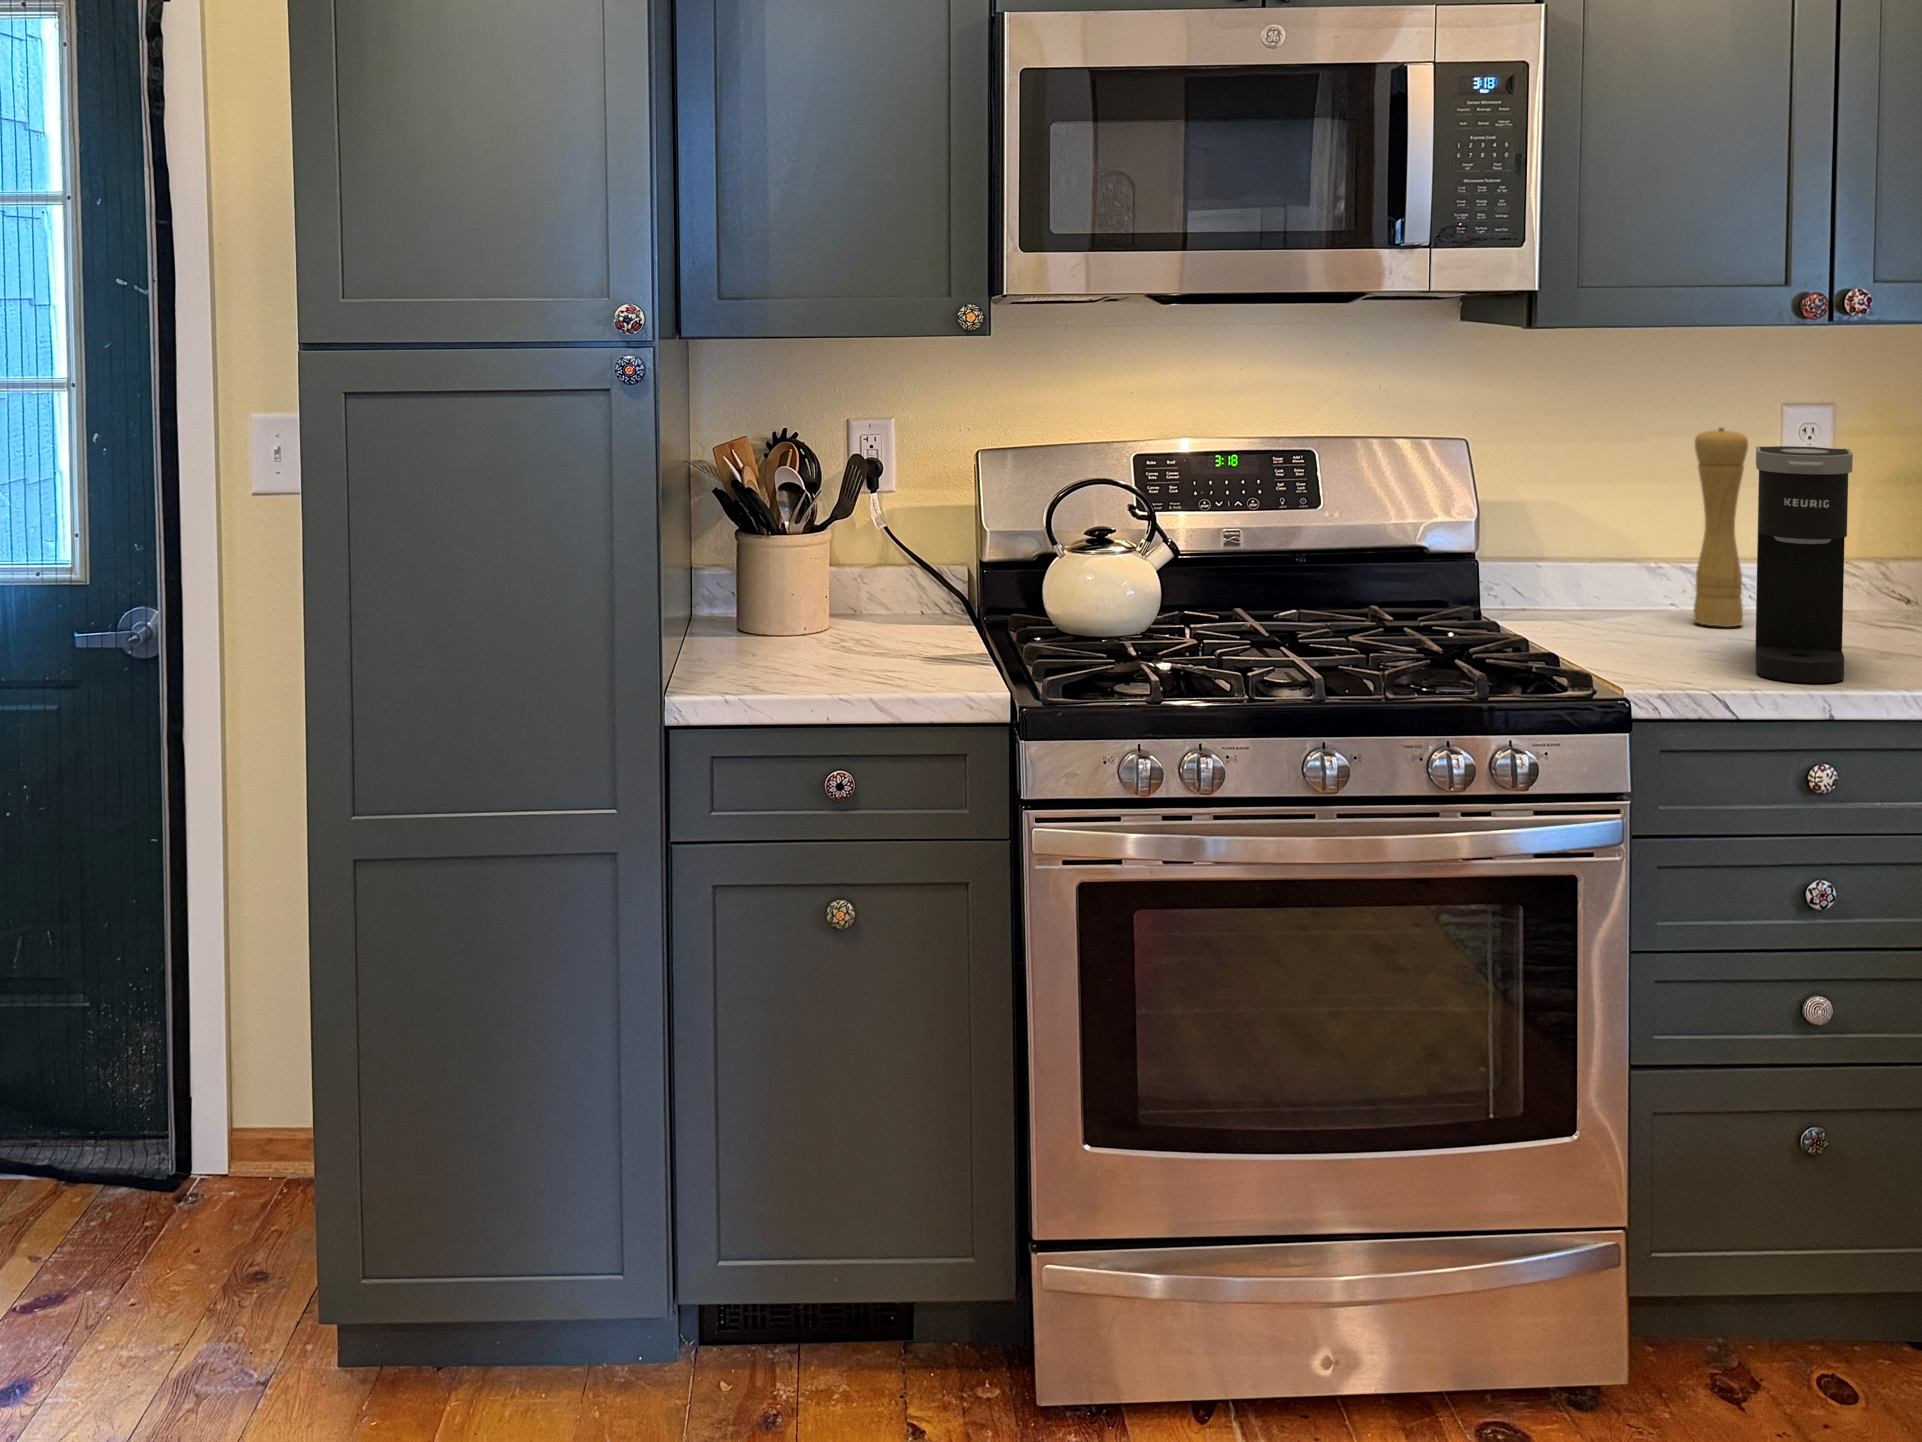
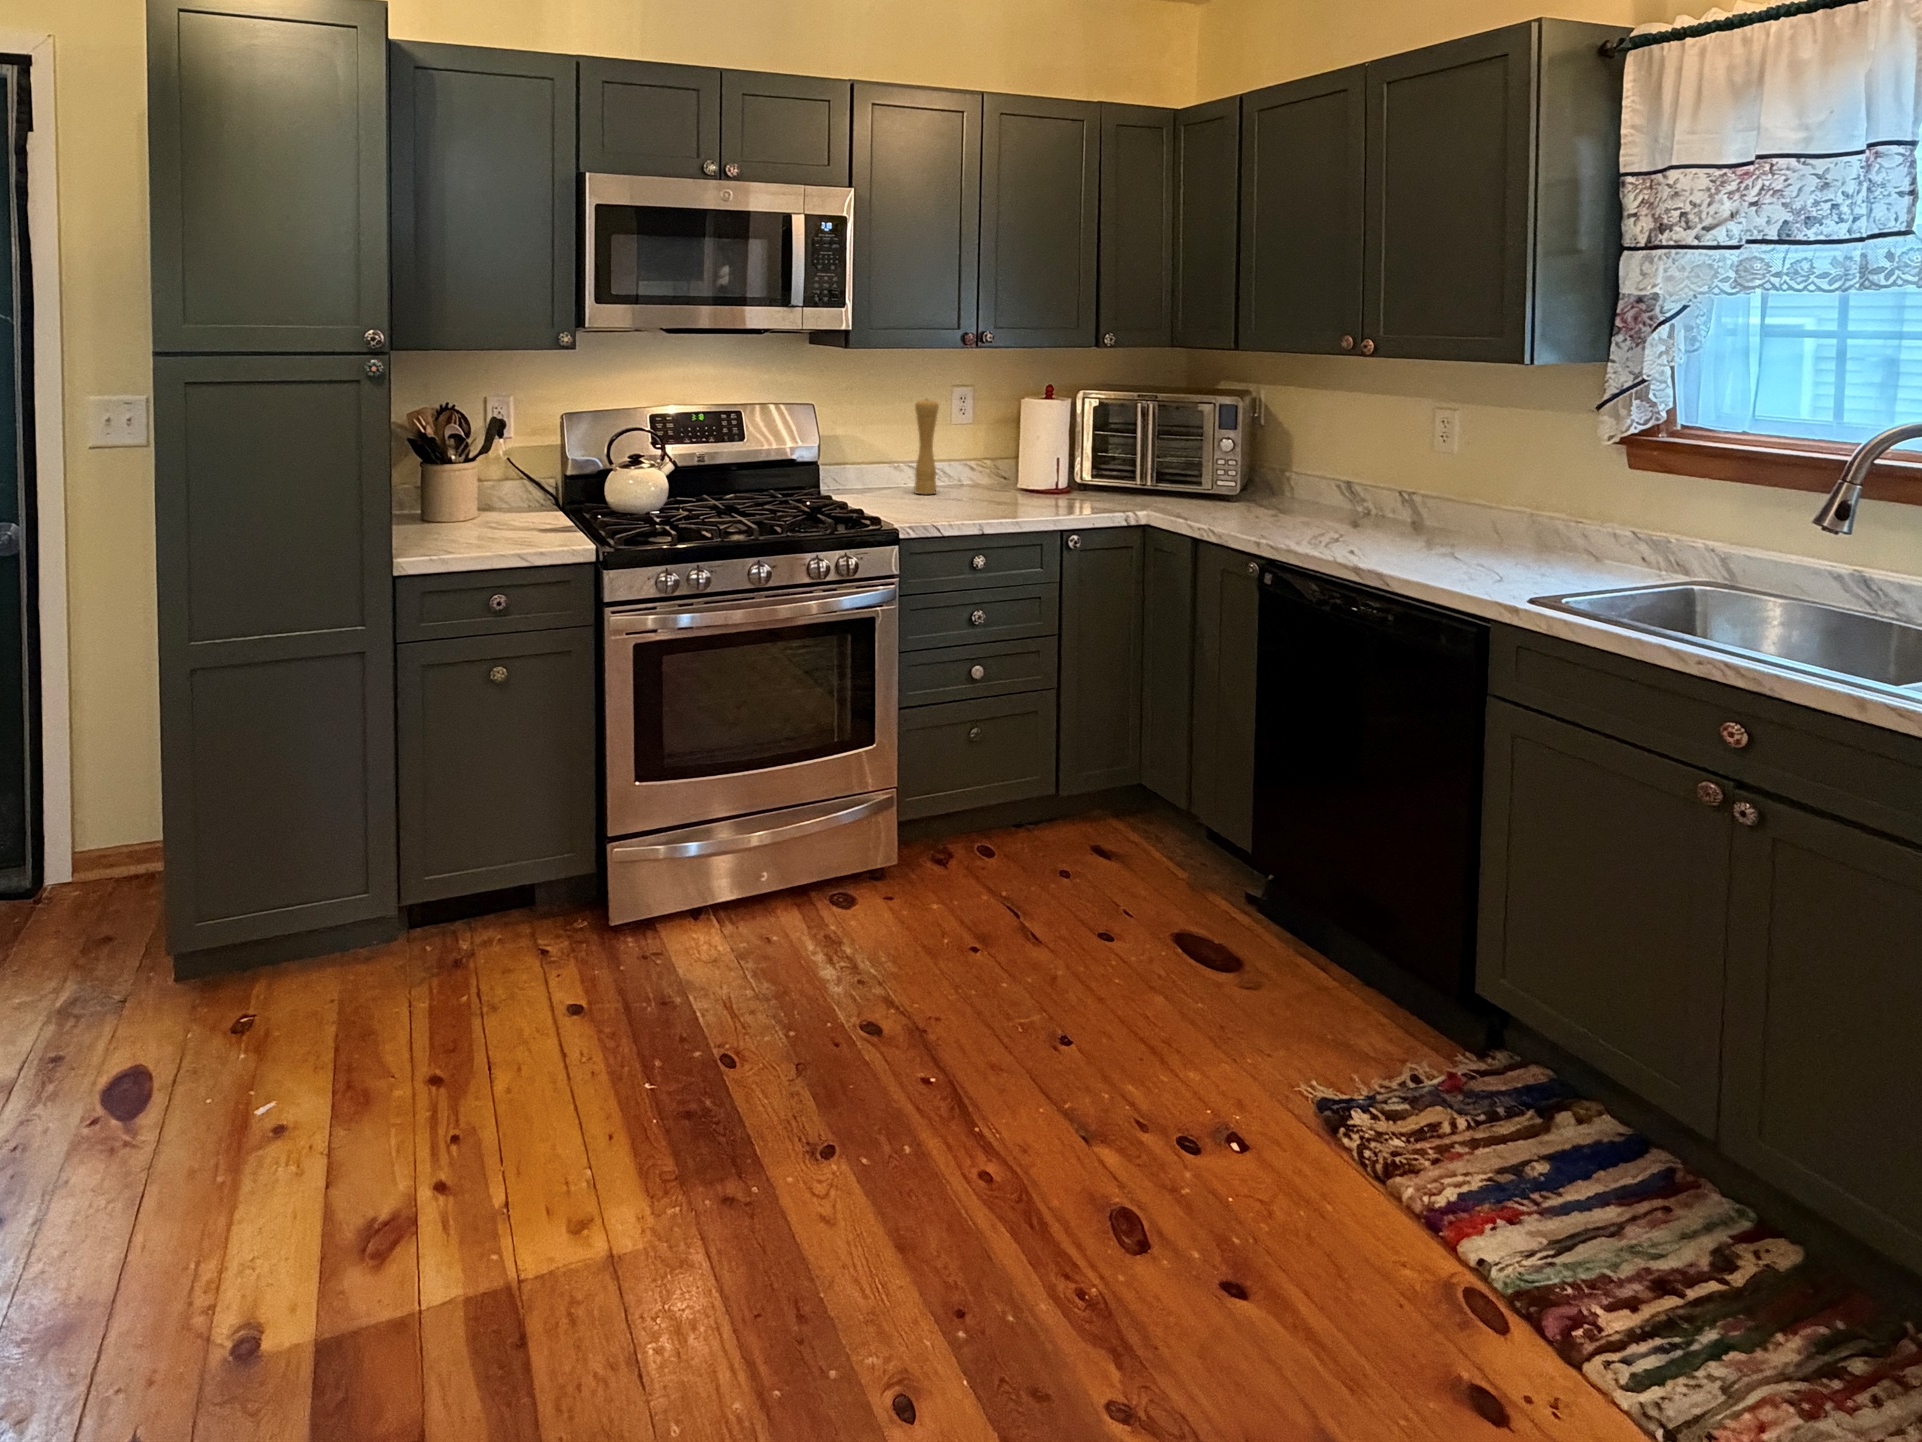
coffee maker: present [1755,446,1853,684] -> none [947,407,992,518]

